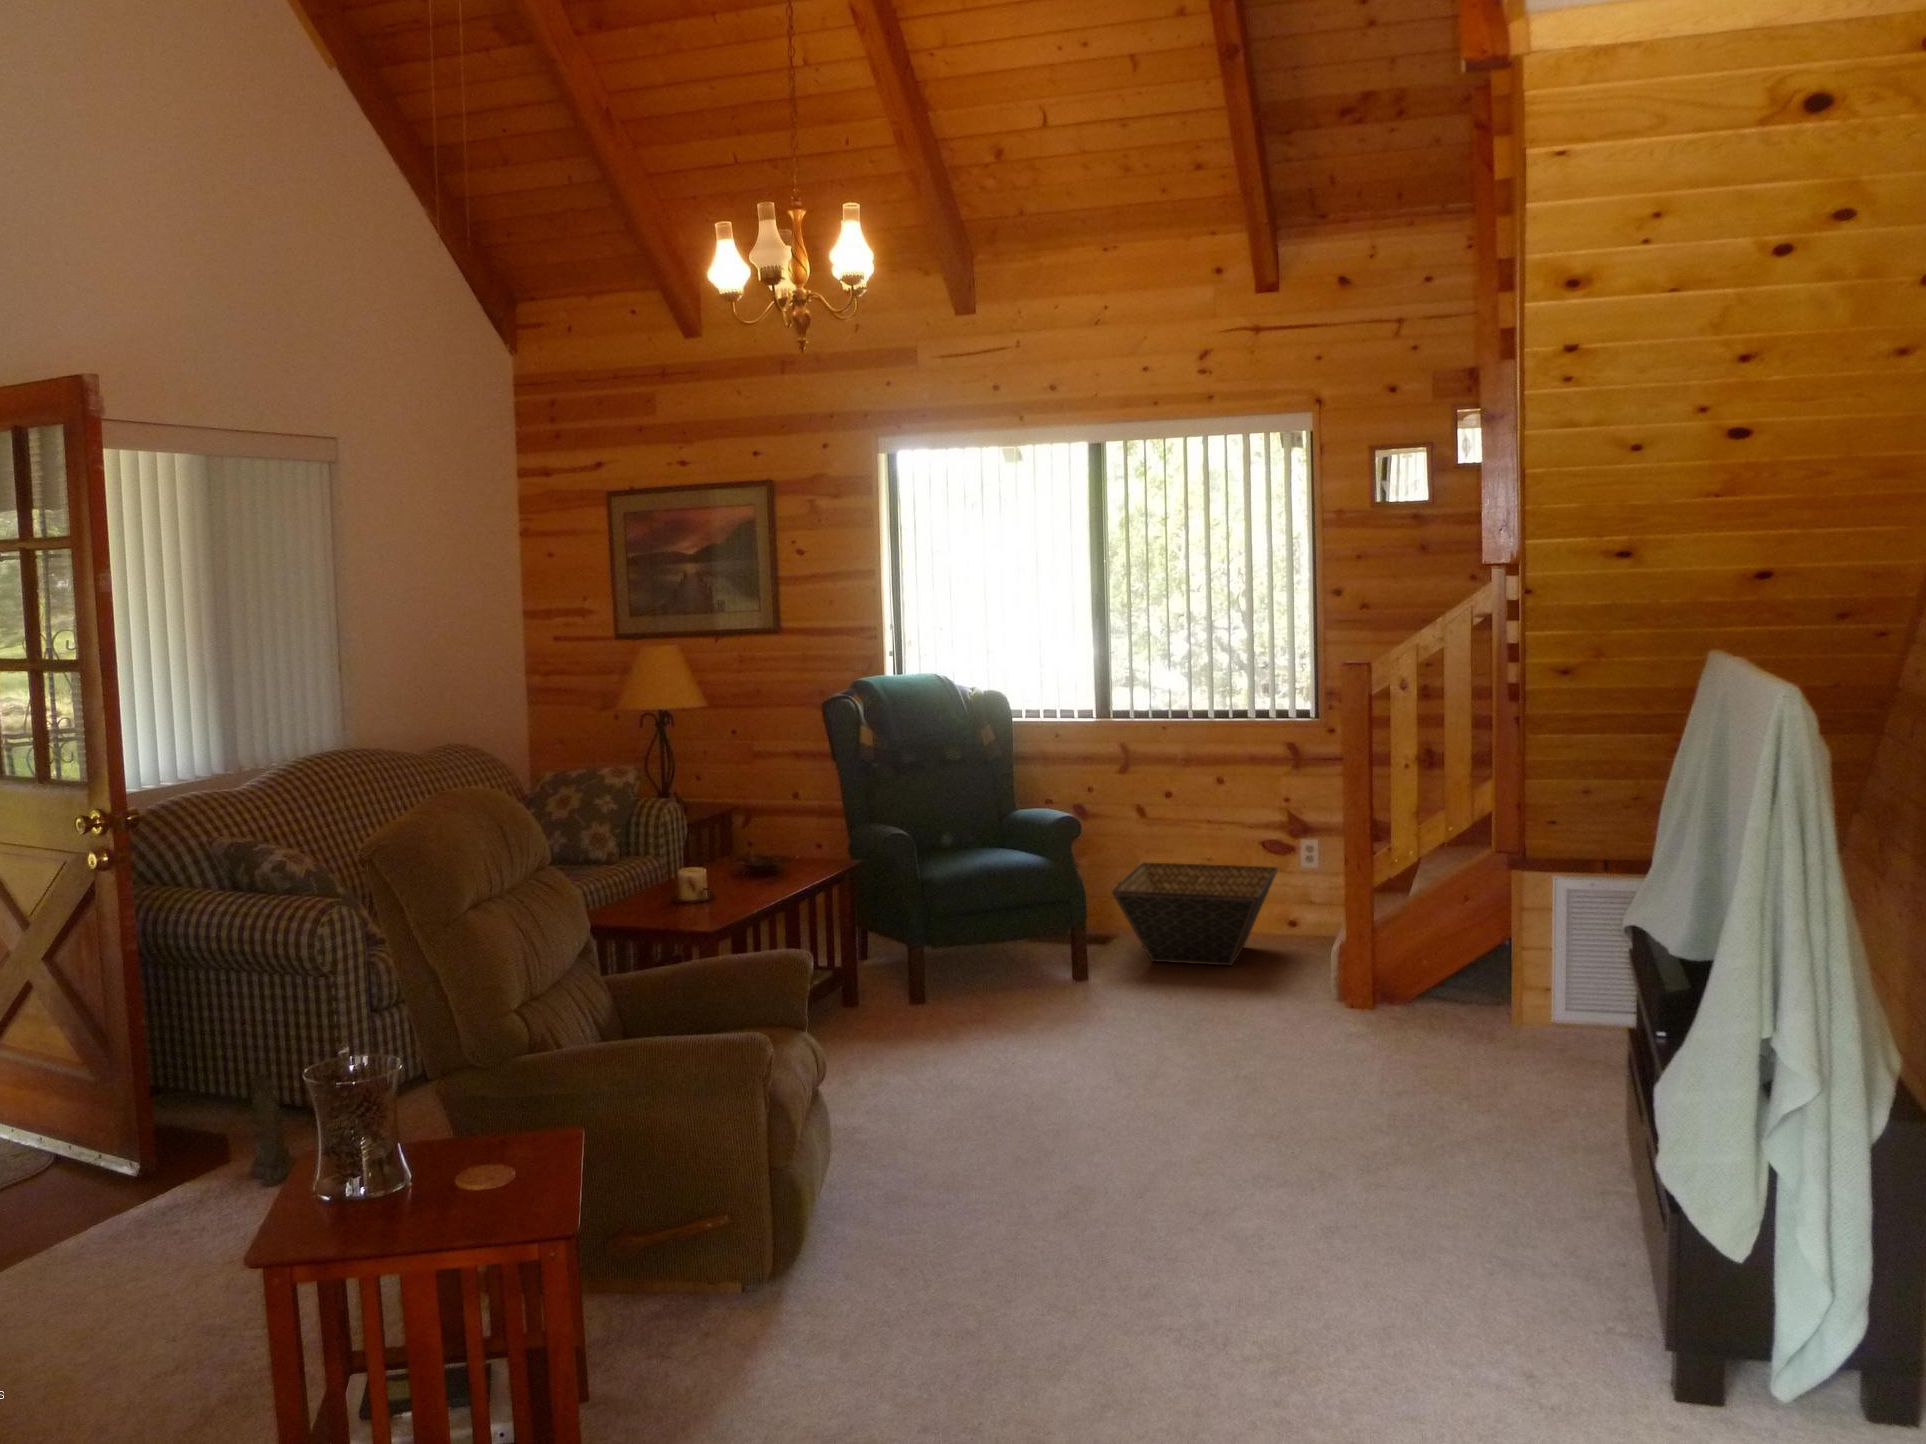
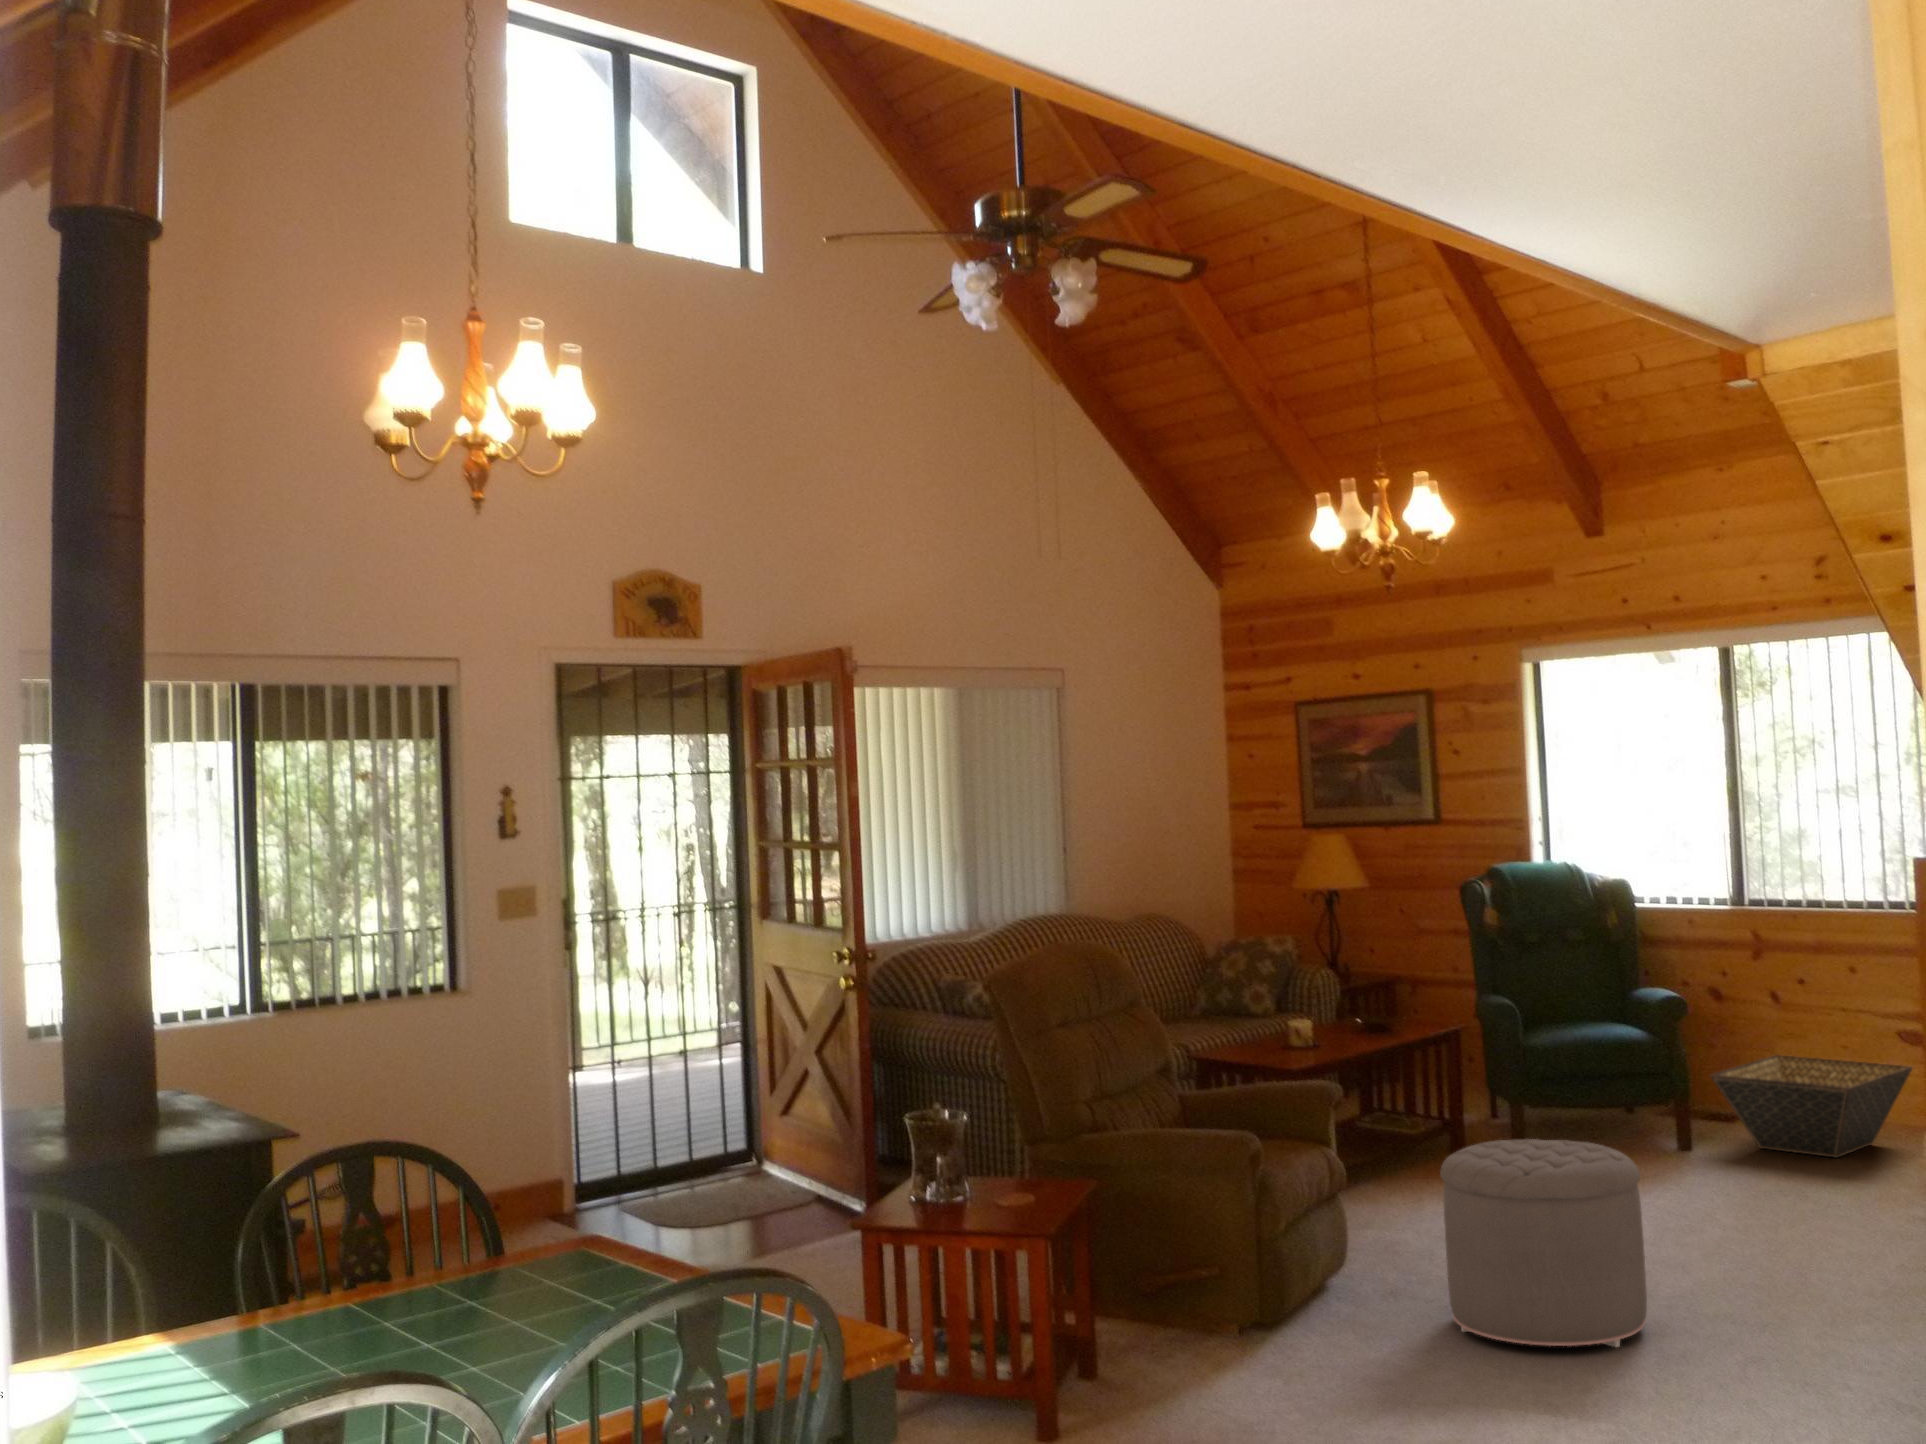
ottoman: none [1065,1017,1316,1300] -> present [1440,1139,1647,1347]

